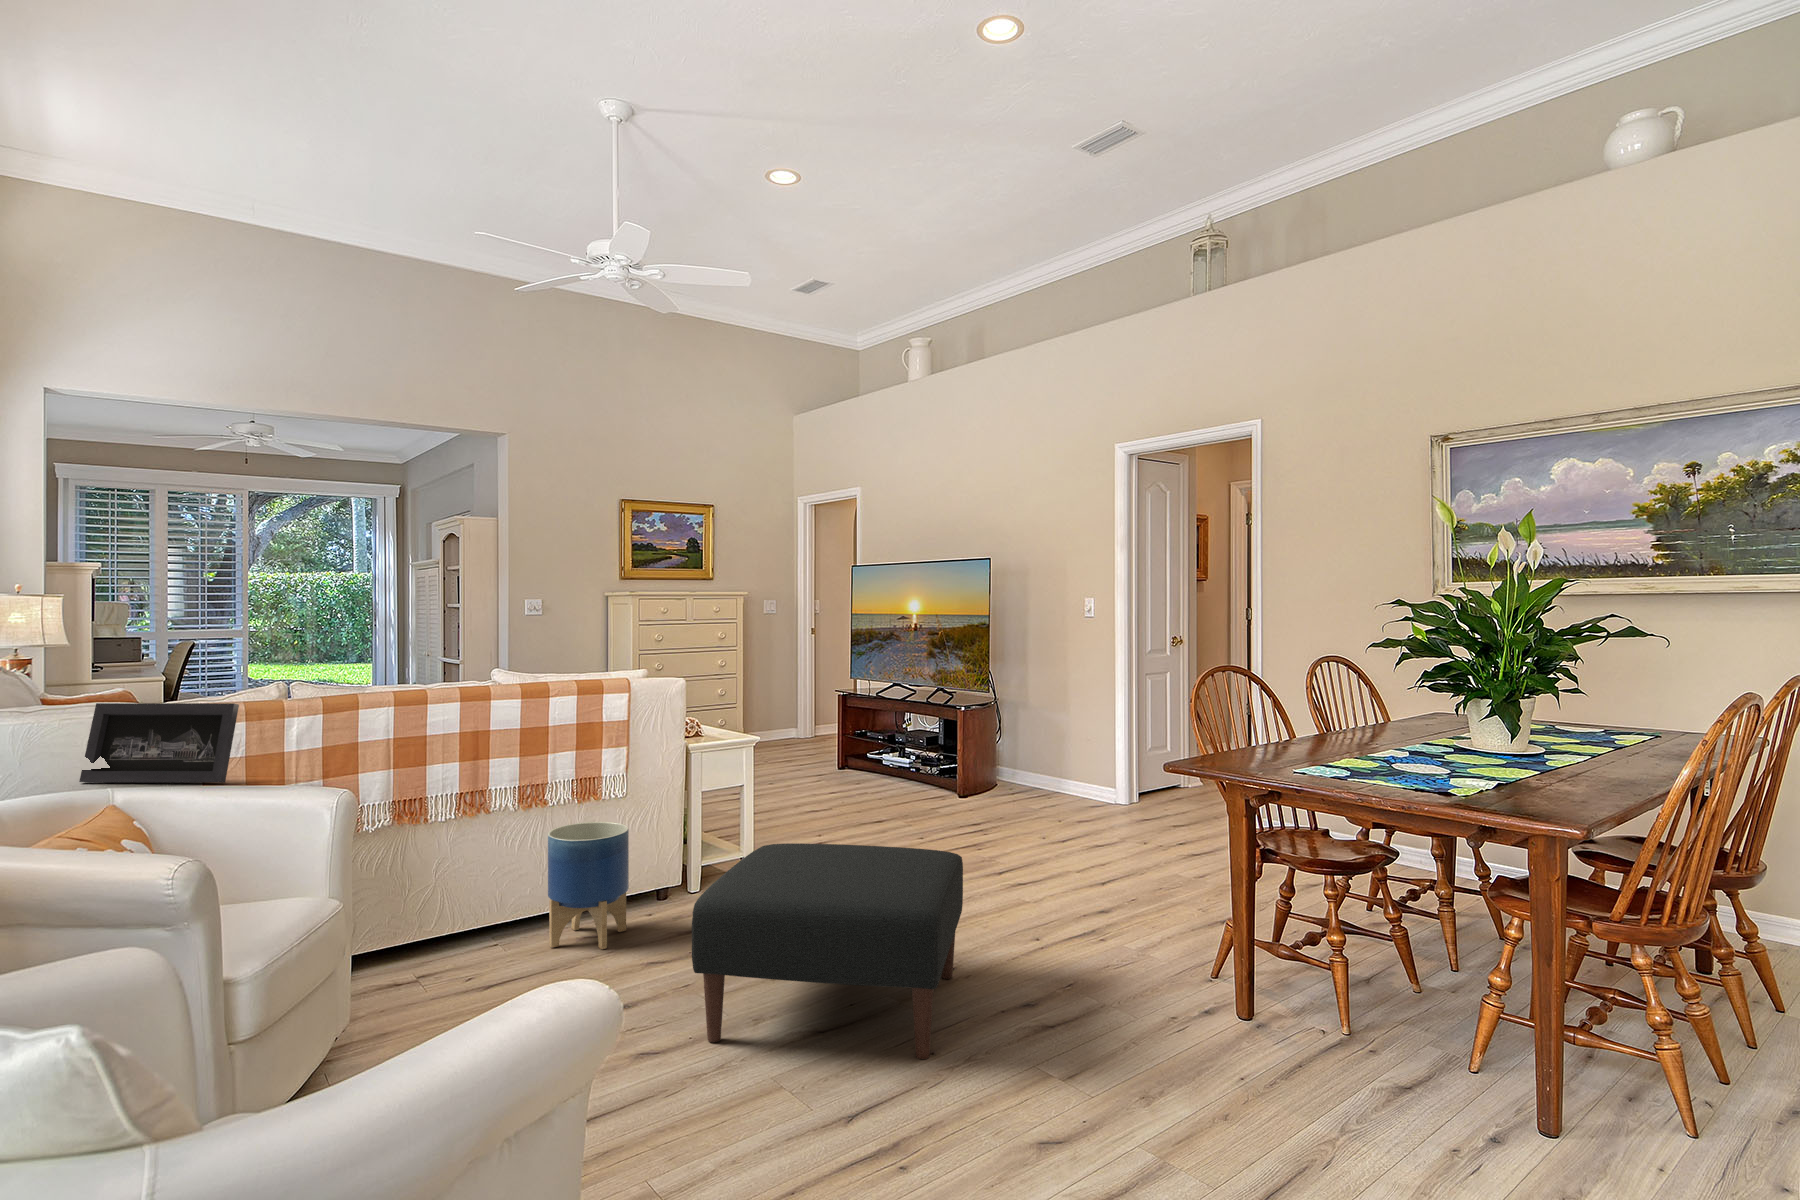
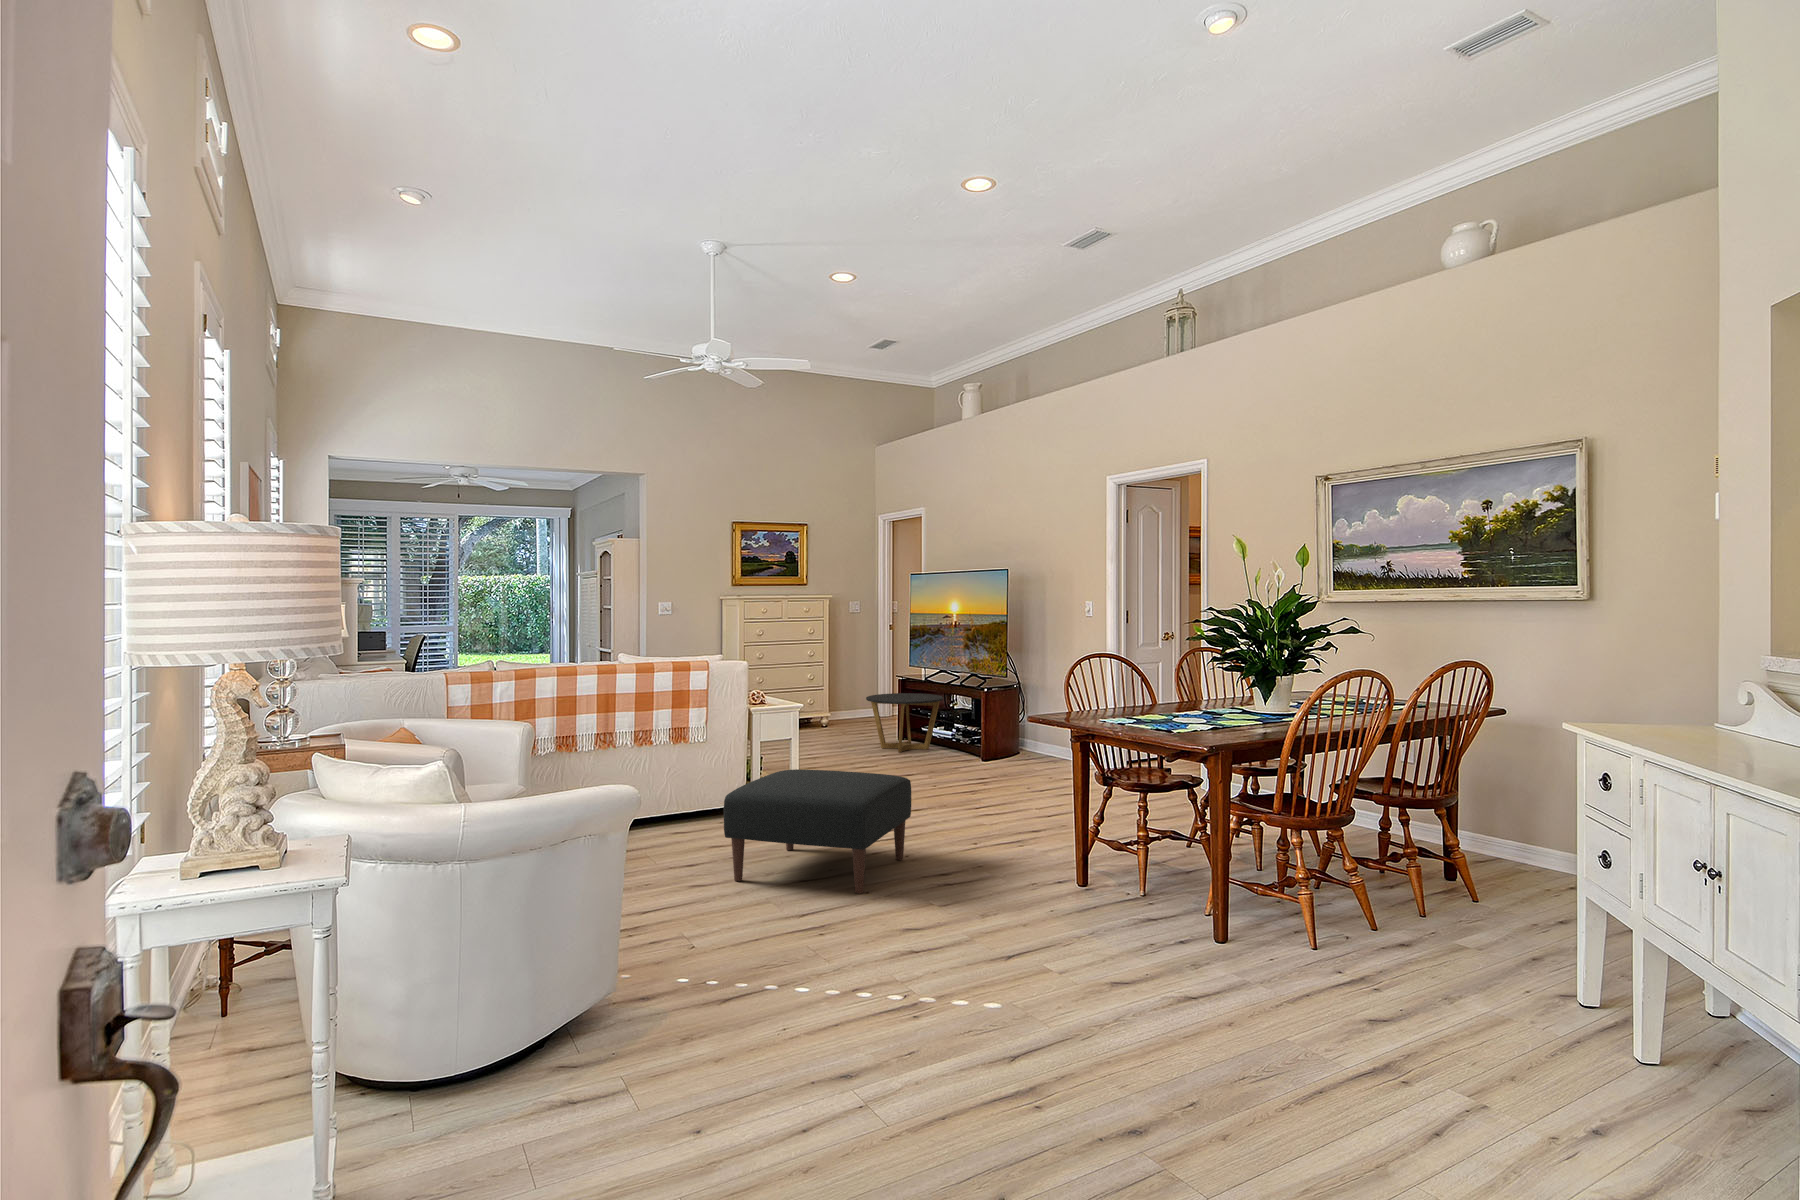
picture frame: present [79,703,239,783] -> none [386,670,469,717]
side table: none [803,713,899,788] -> present [866,693,943,752]
planter: present [548,822,629,949] -> none [652,757,704,838]

